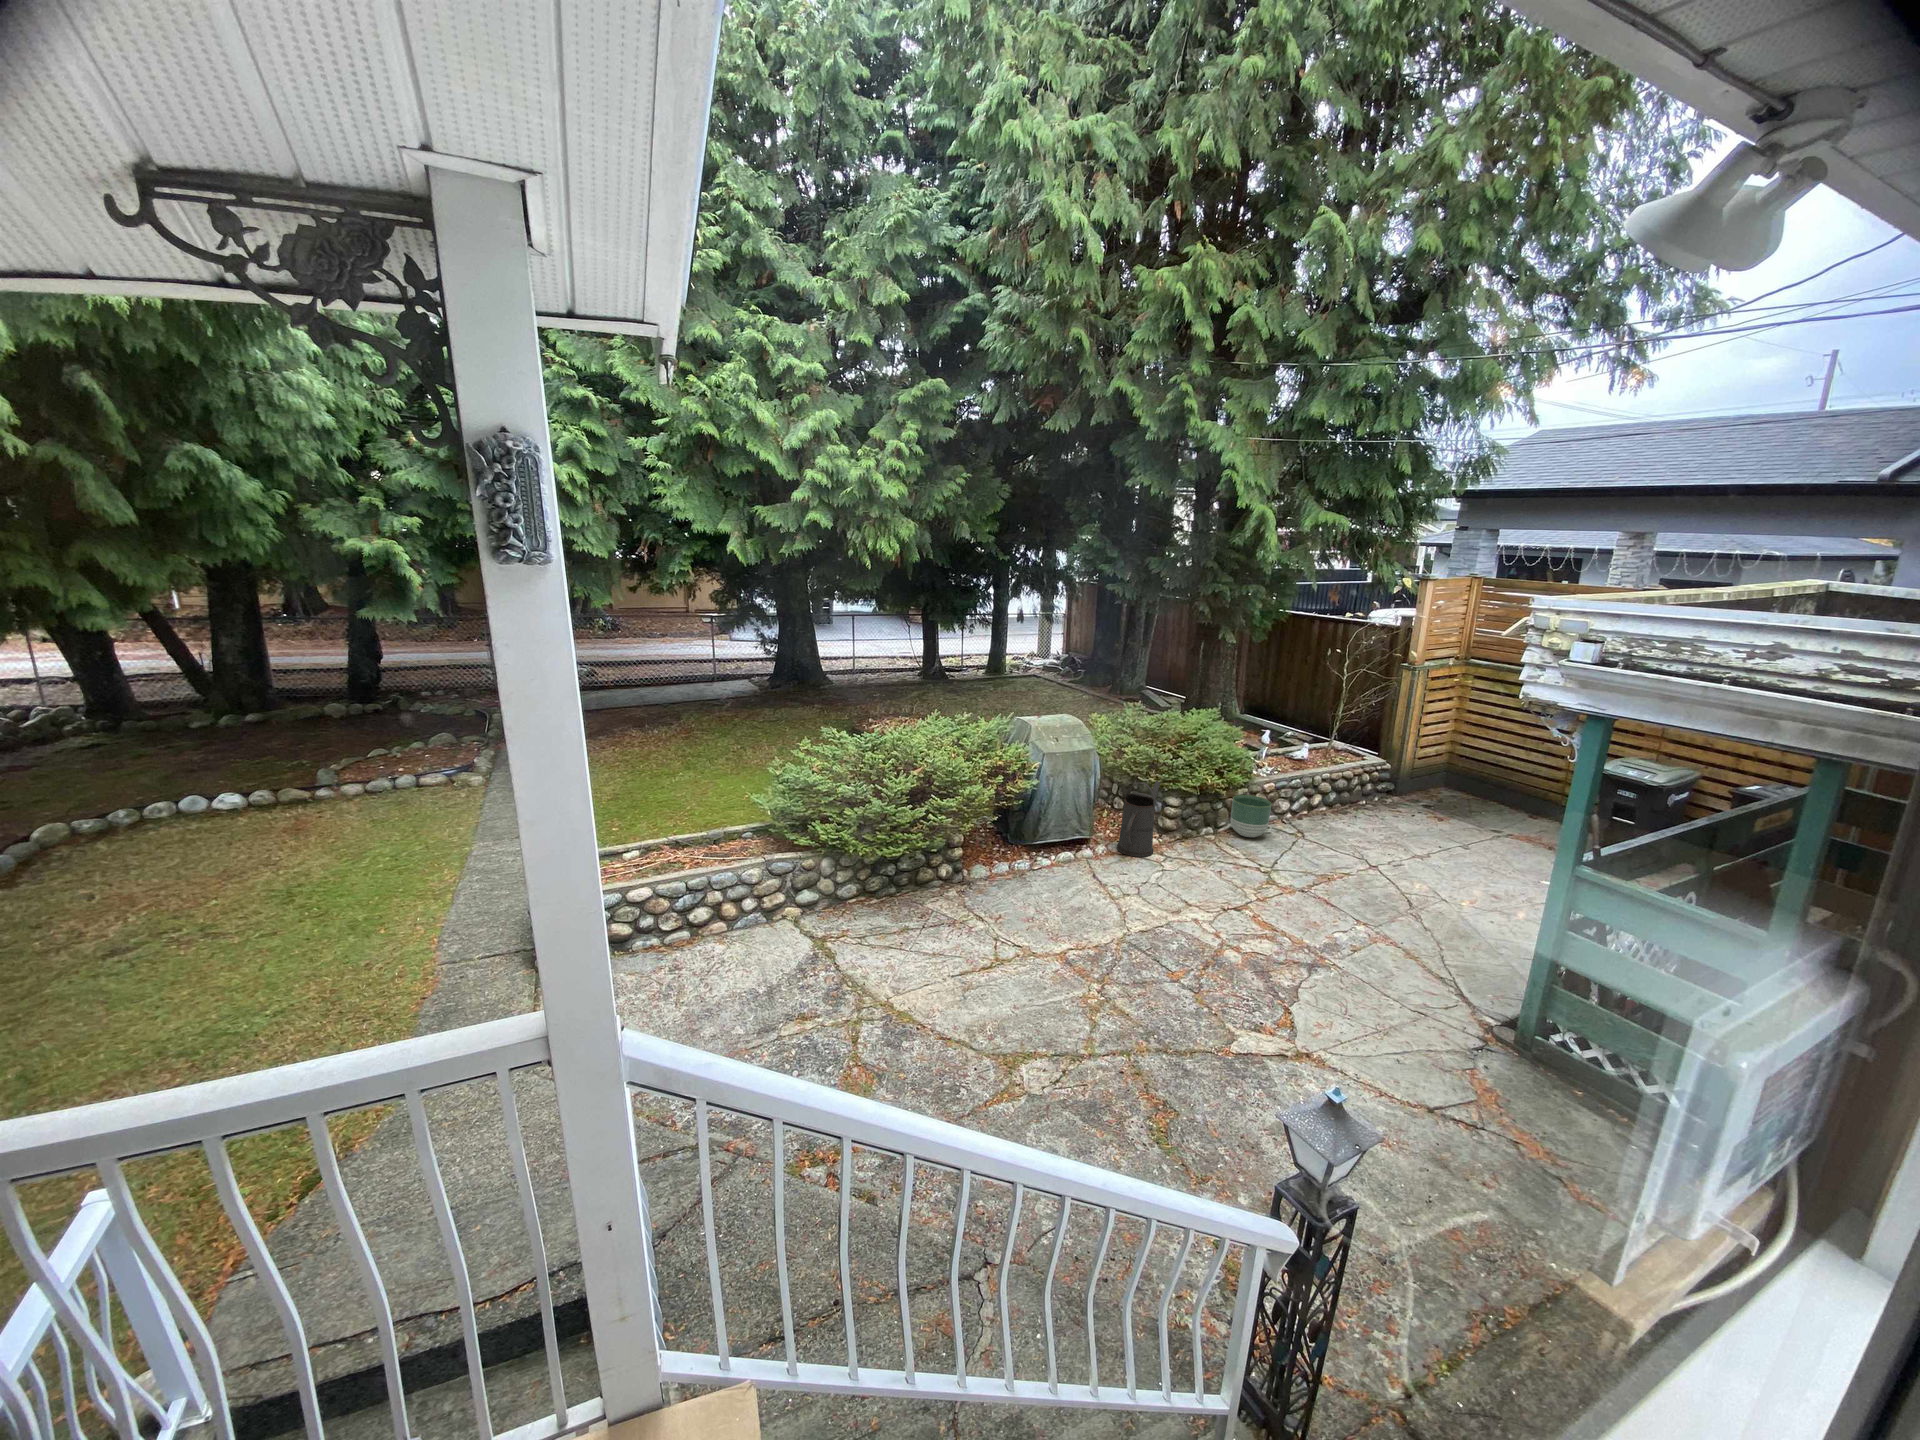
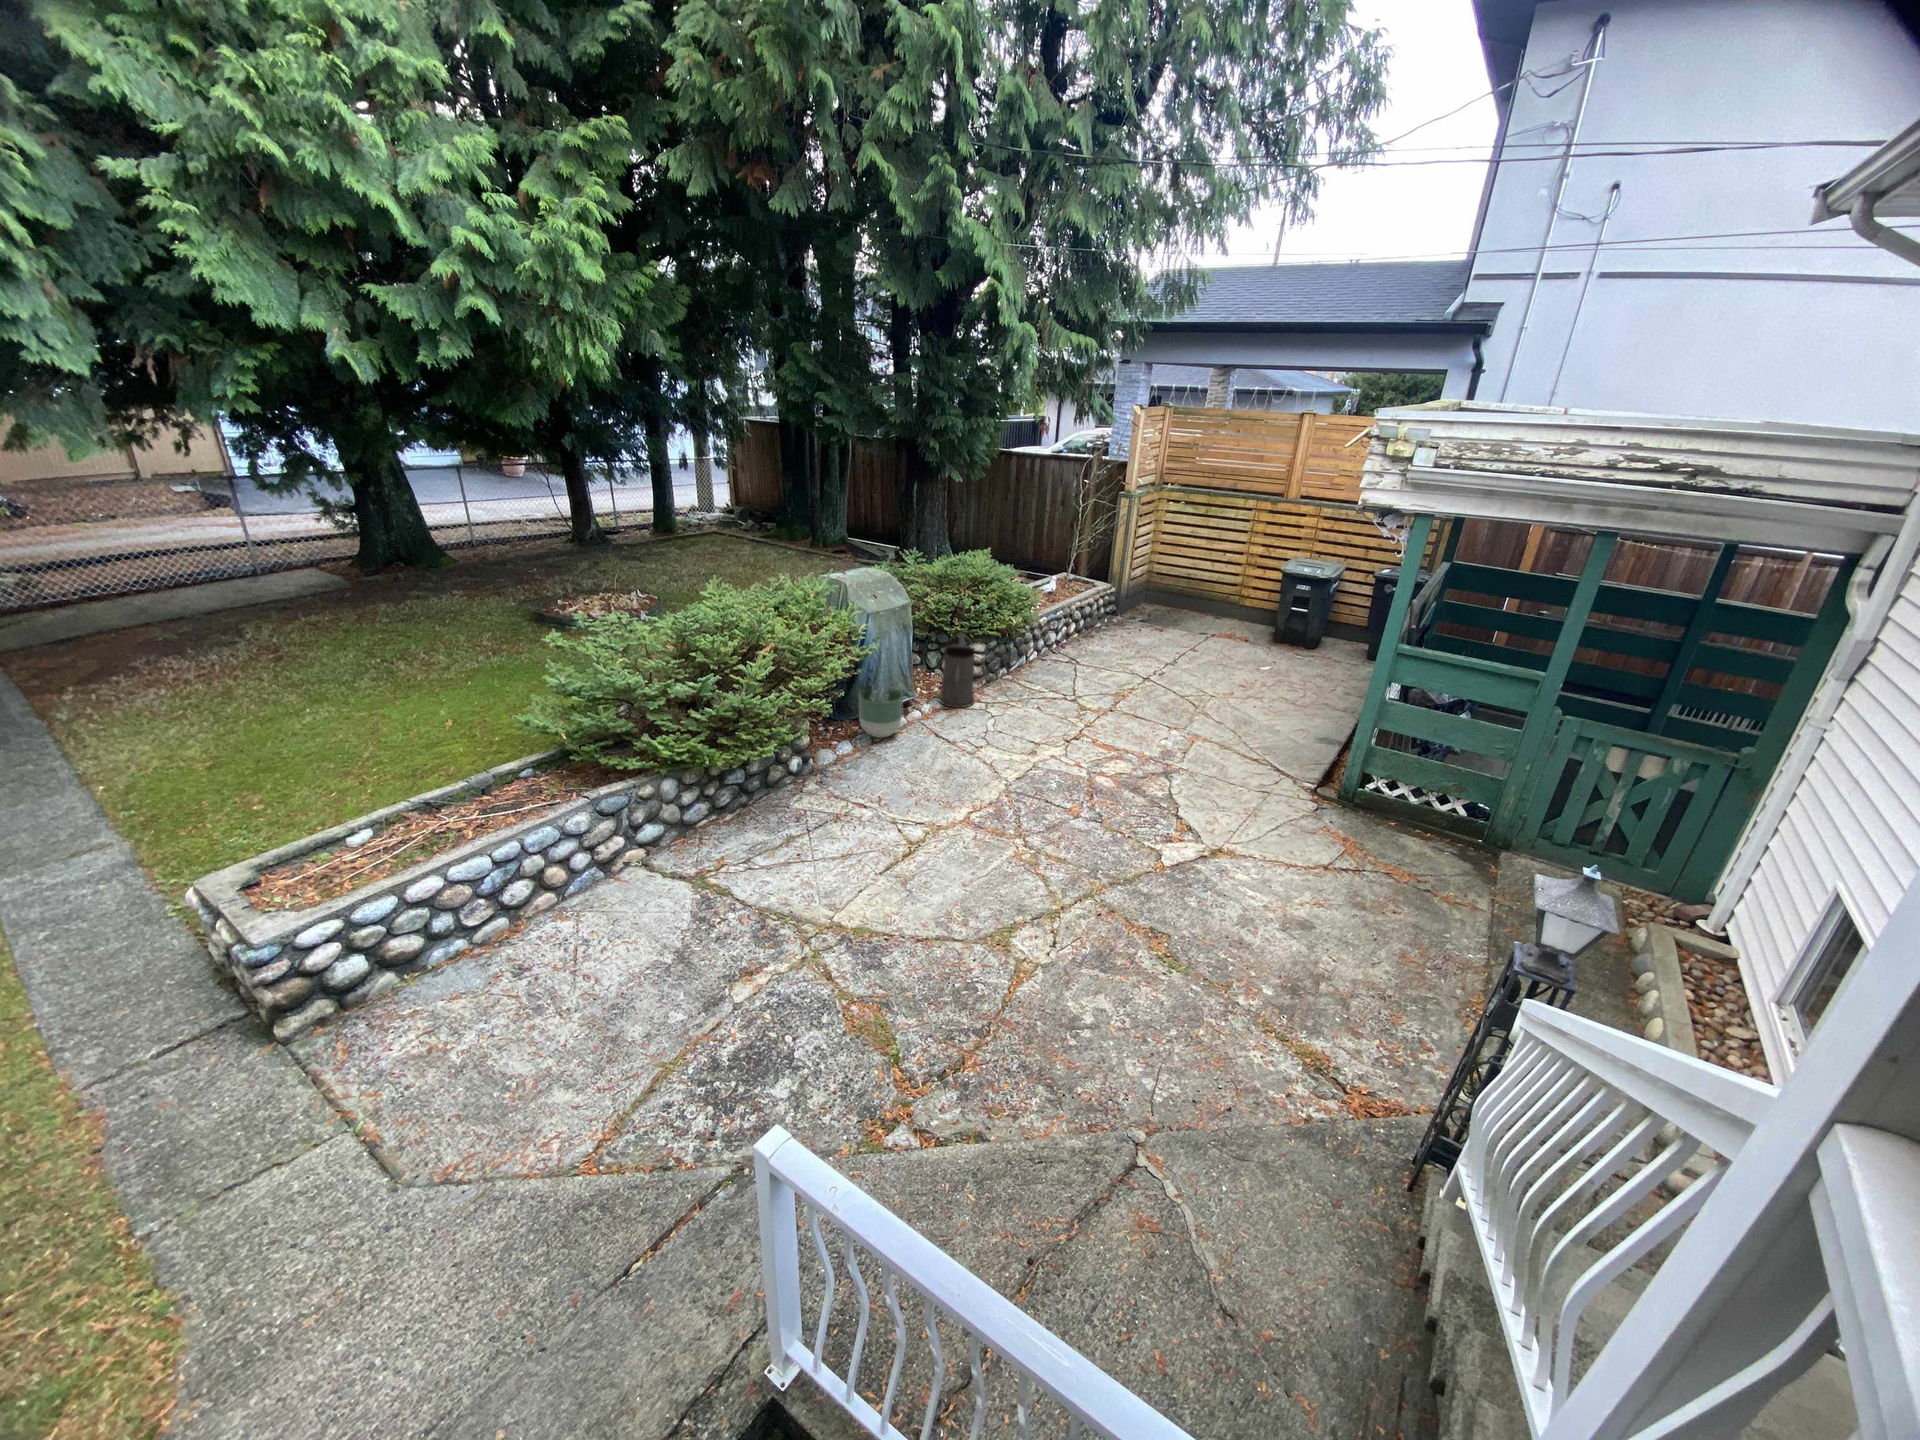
planter: present [1231,795,1272,837] -> present [859,688,903,738]

